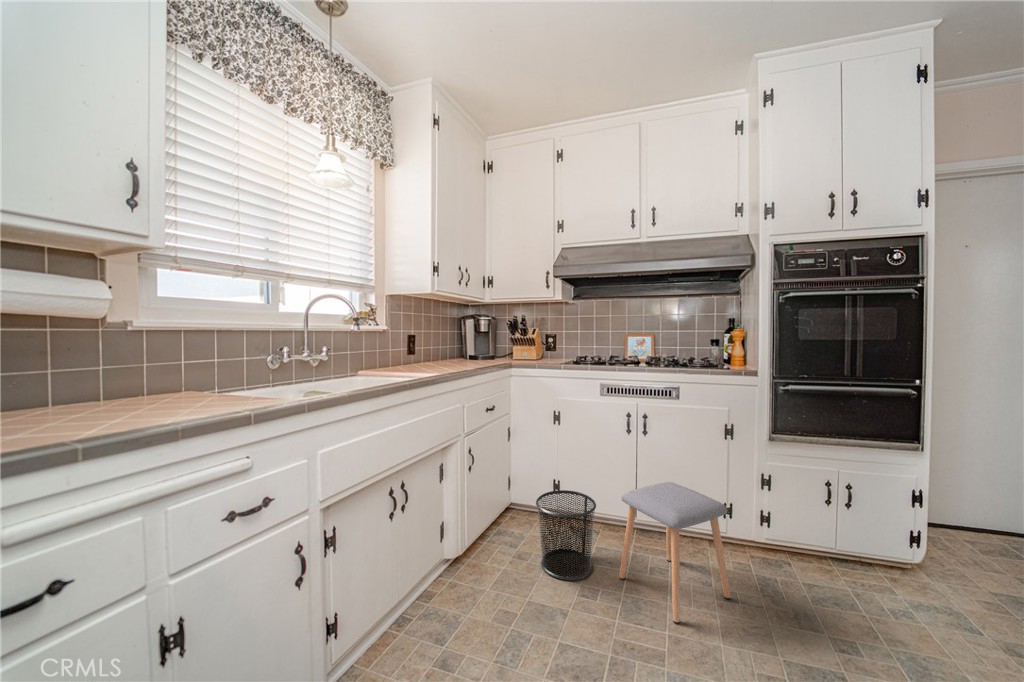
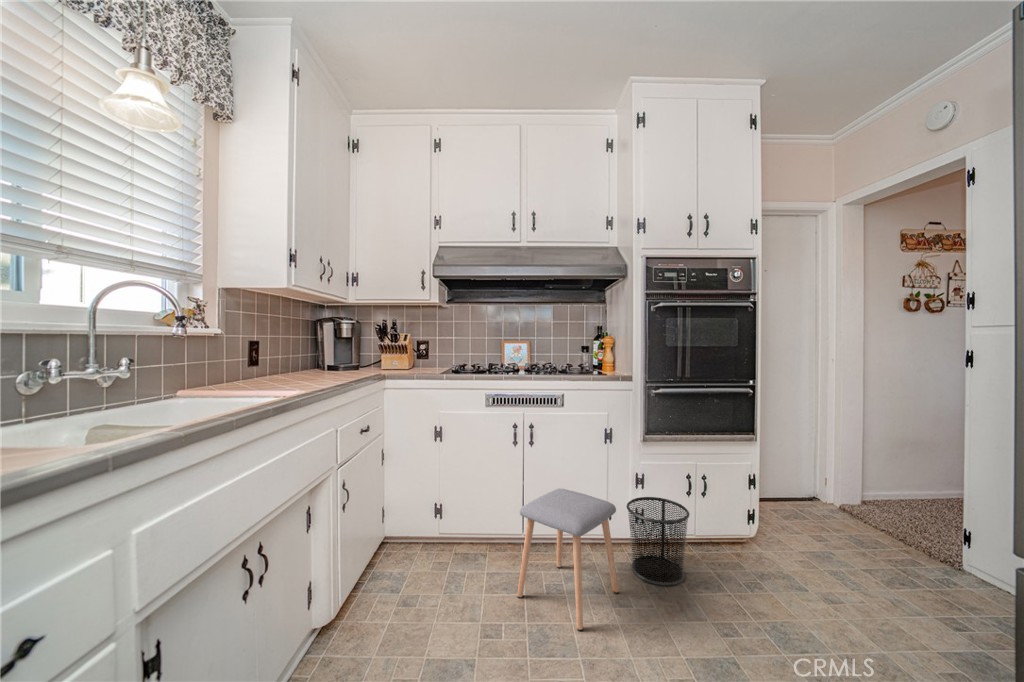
waste bin: present [536,490,596,580] -> present [627,497,689,586]

